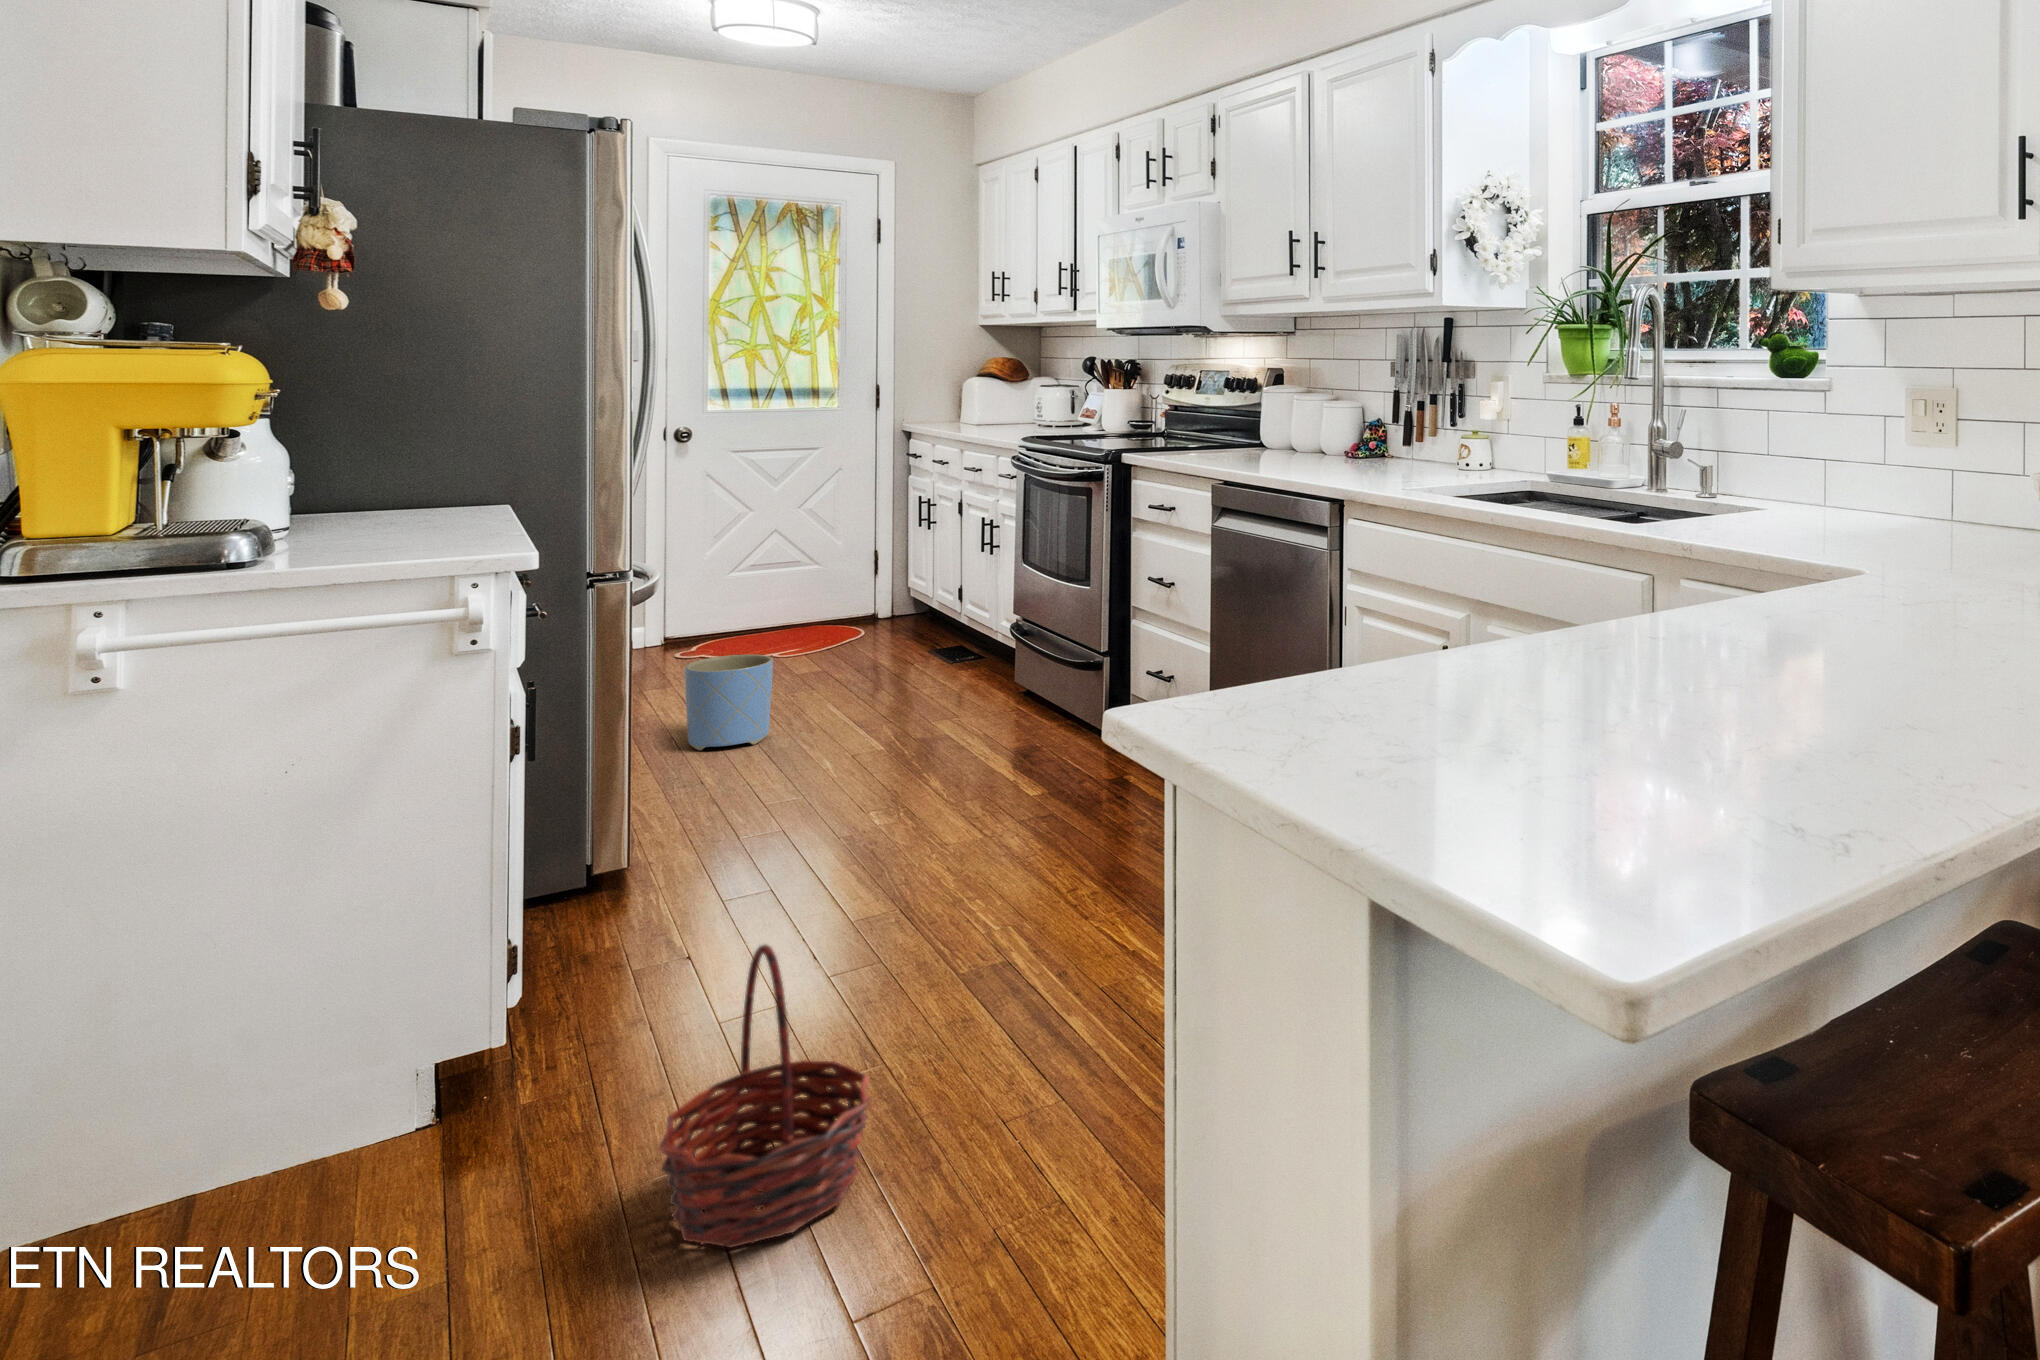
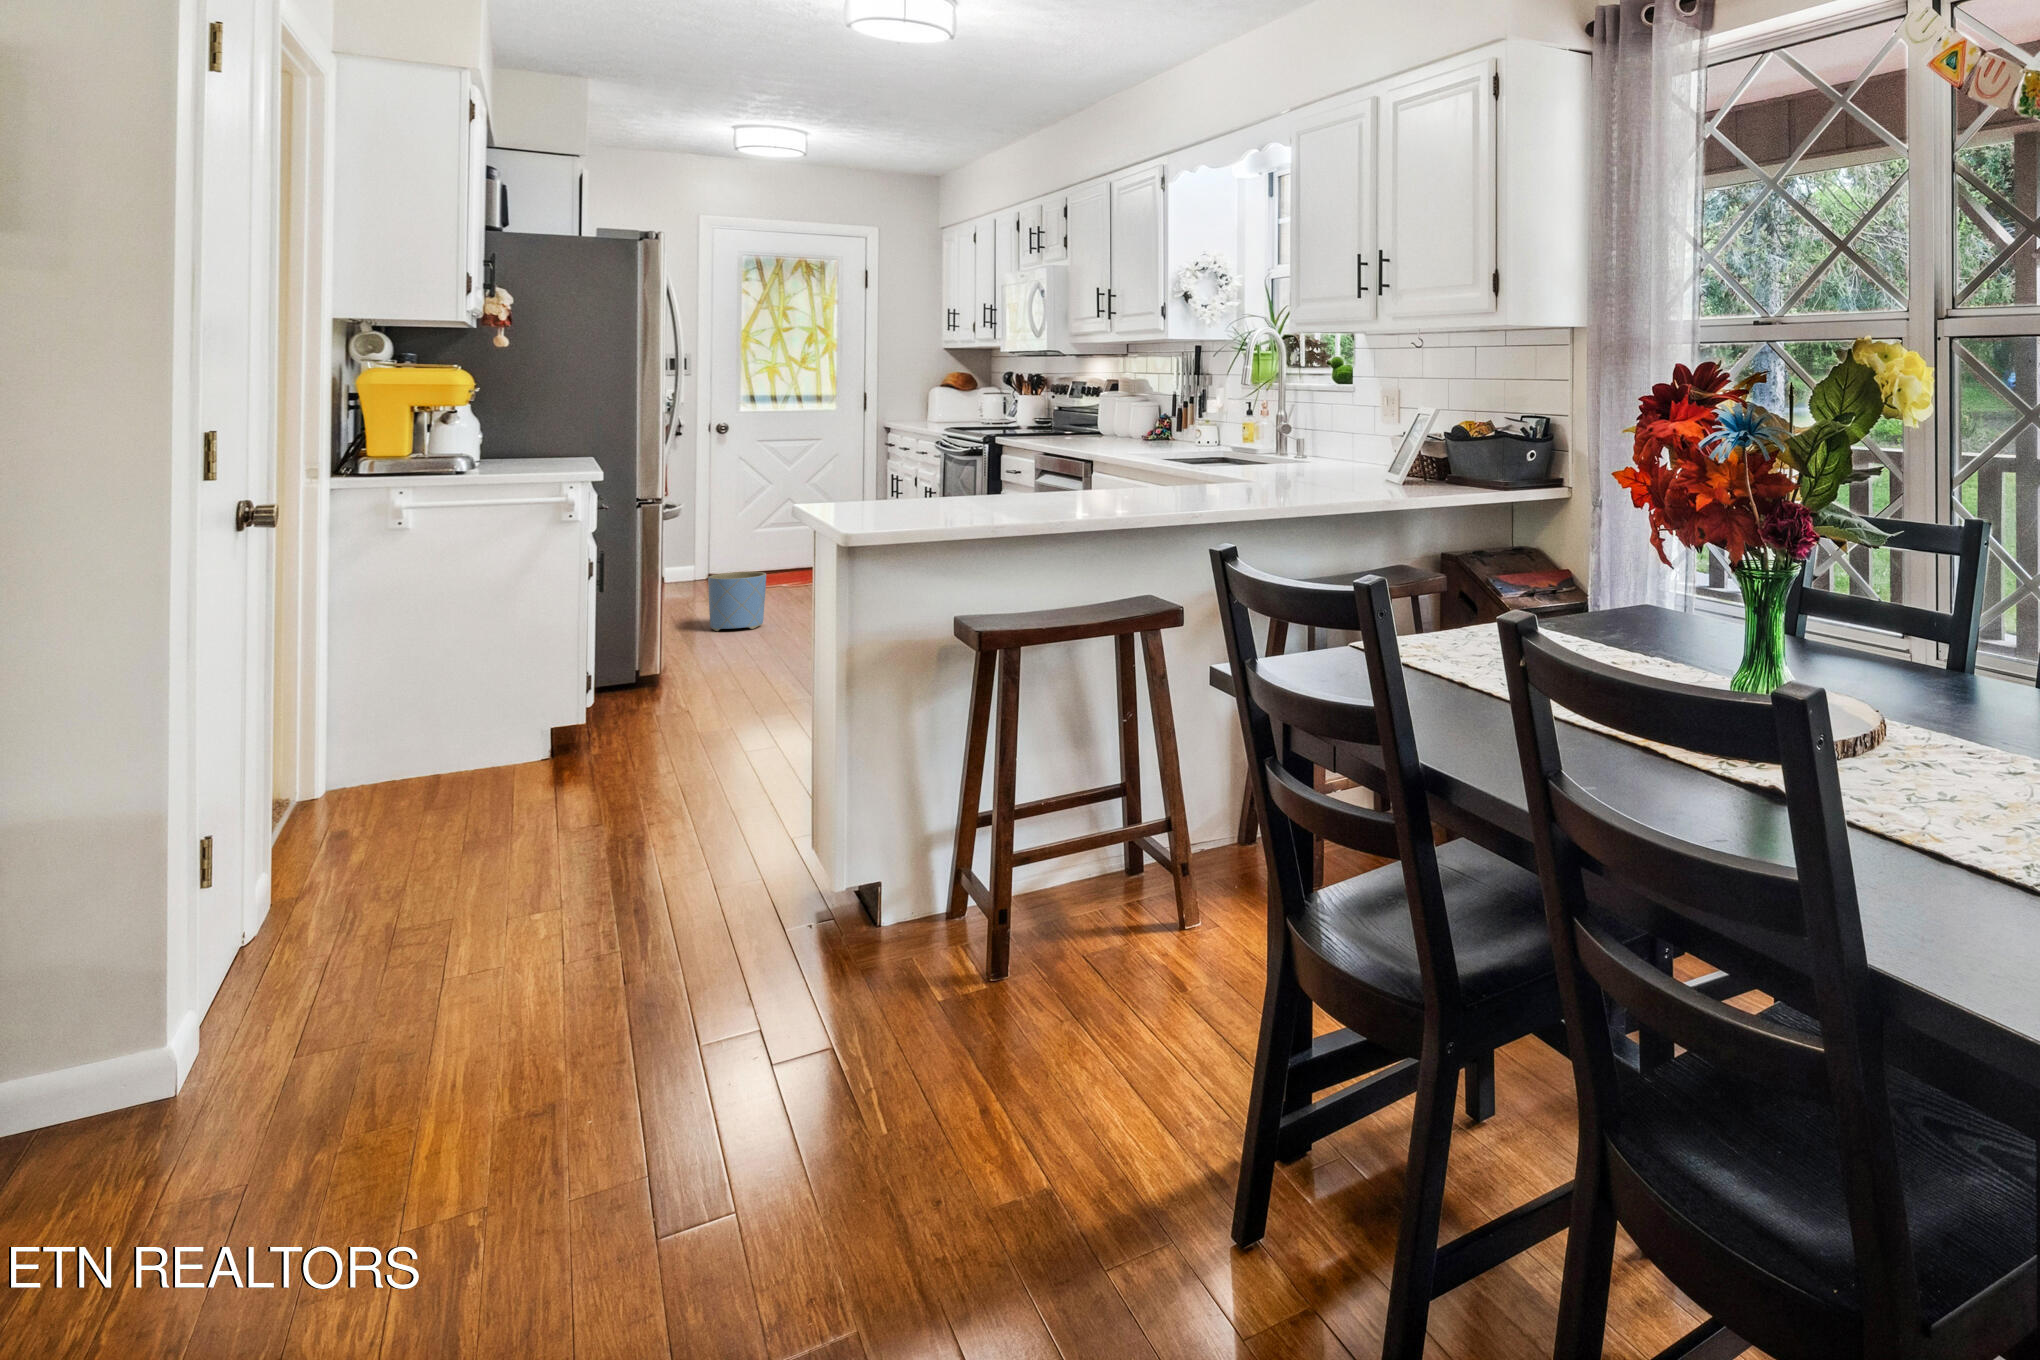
basket: present [658,945,870,1247] -> none [649,657,754,789]

